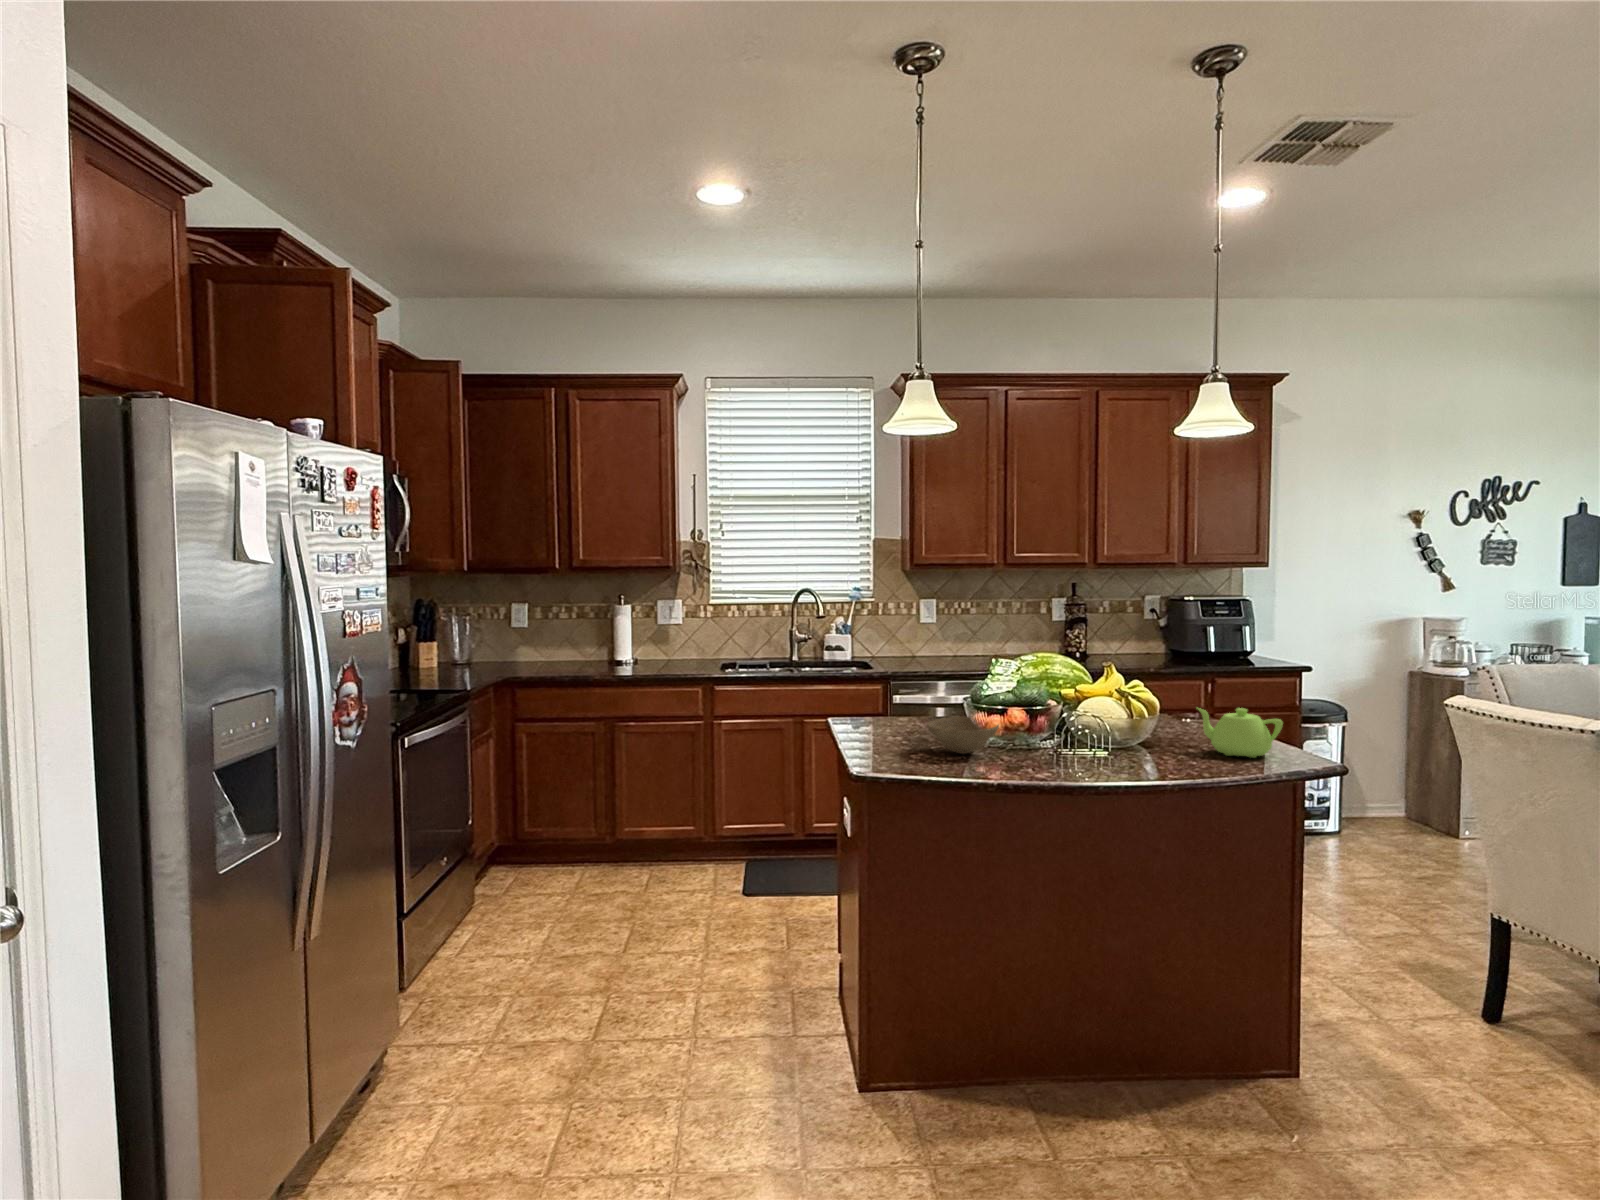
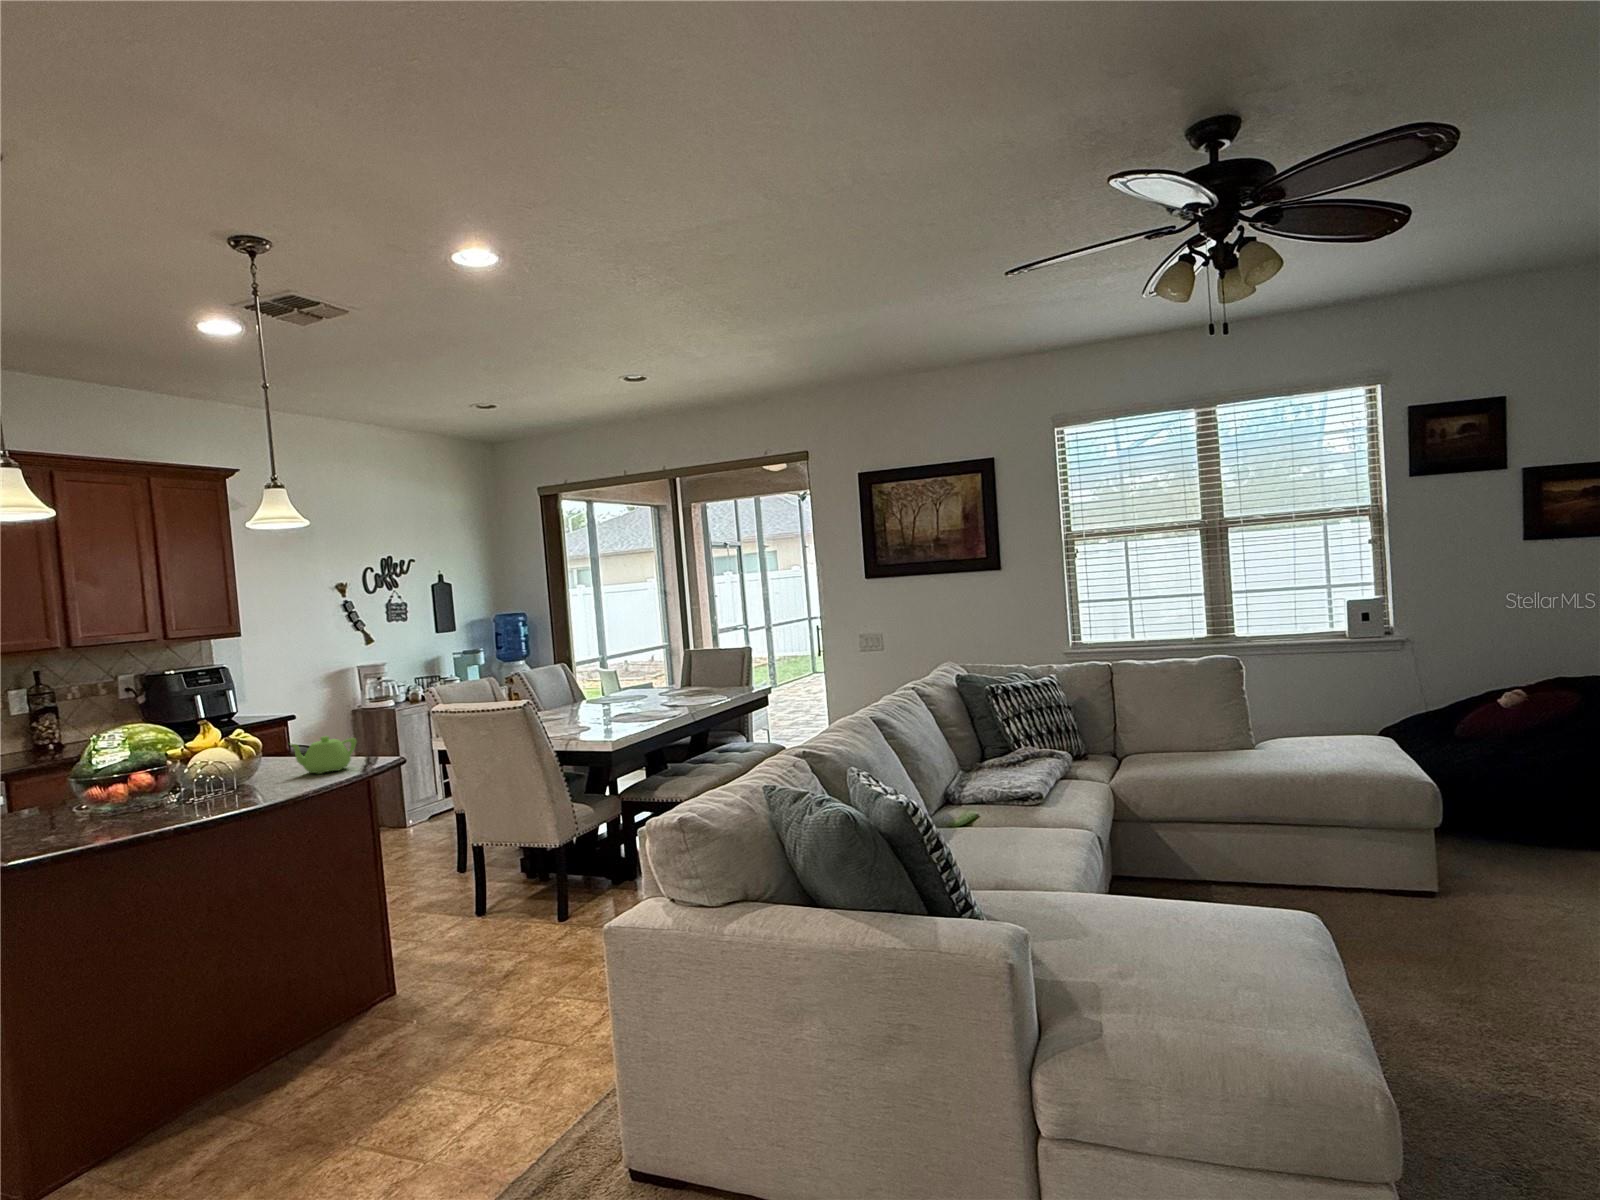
bowl: present [927,717,999,754] -> none [32,793,123,833]

